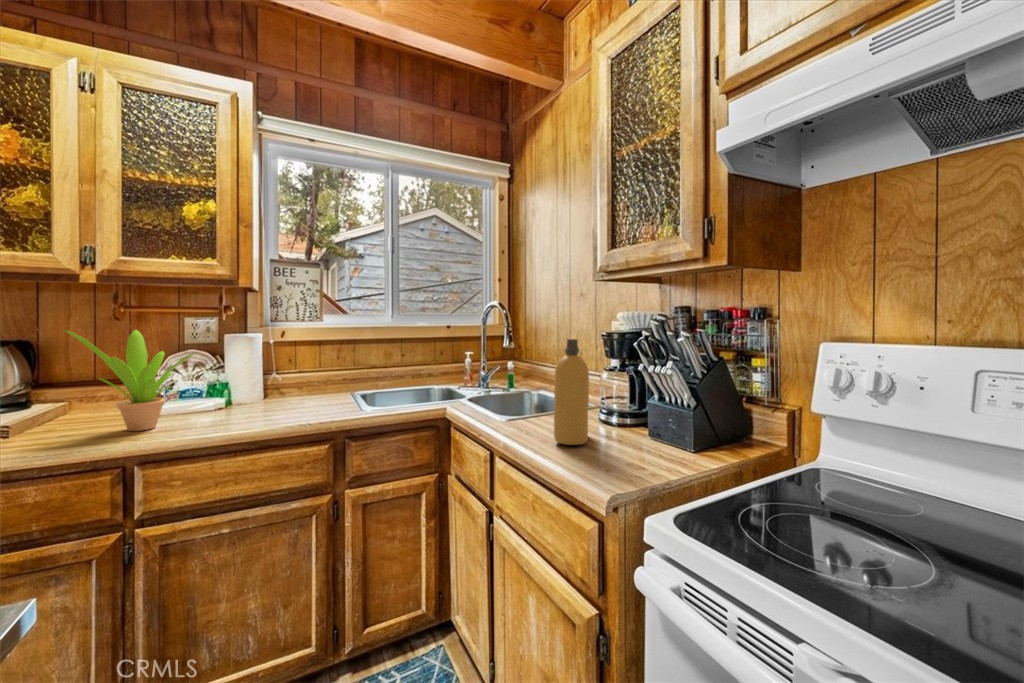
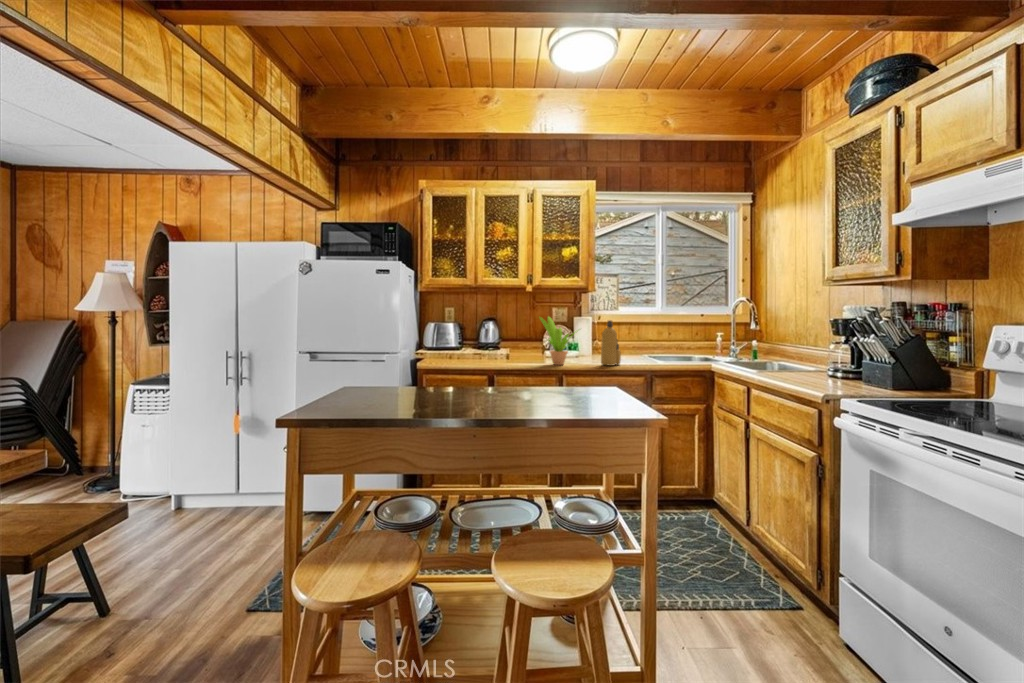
bottle: present [554,339,589,445] -> present [601,320,621,366]

